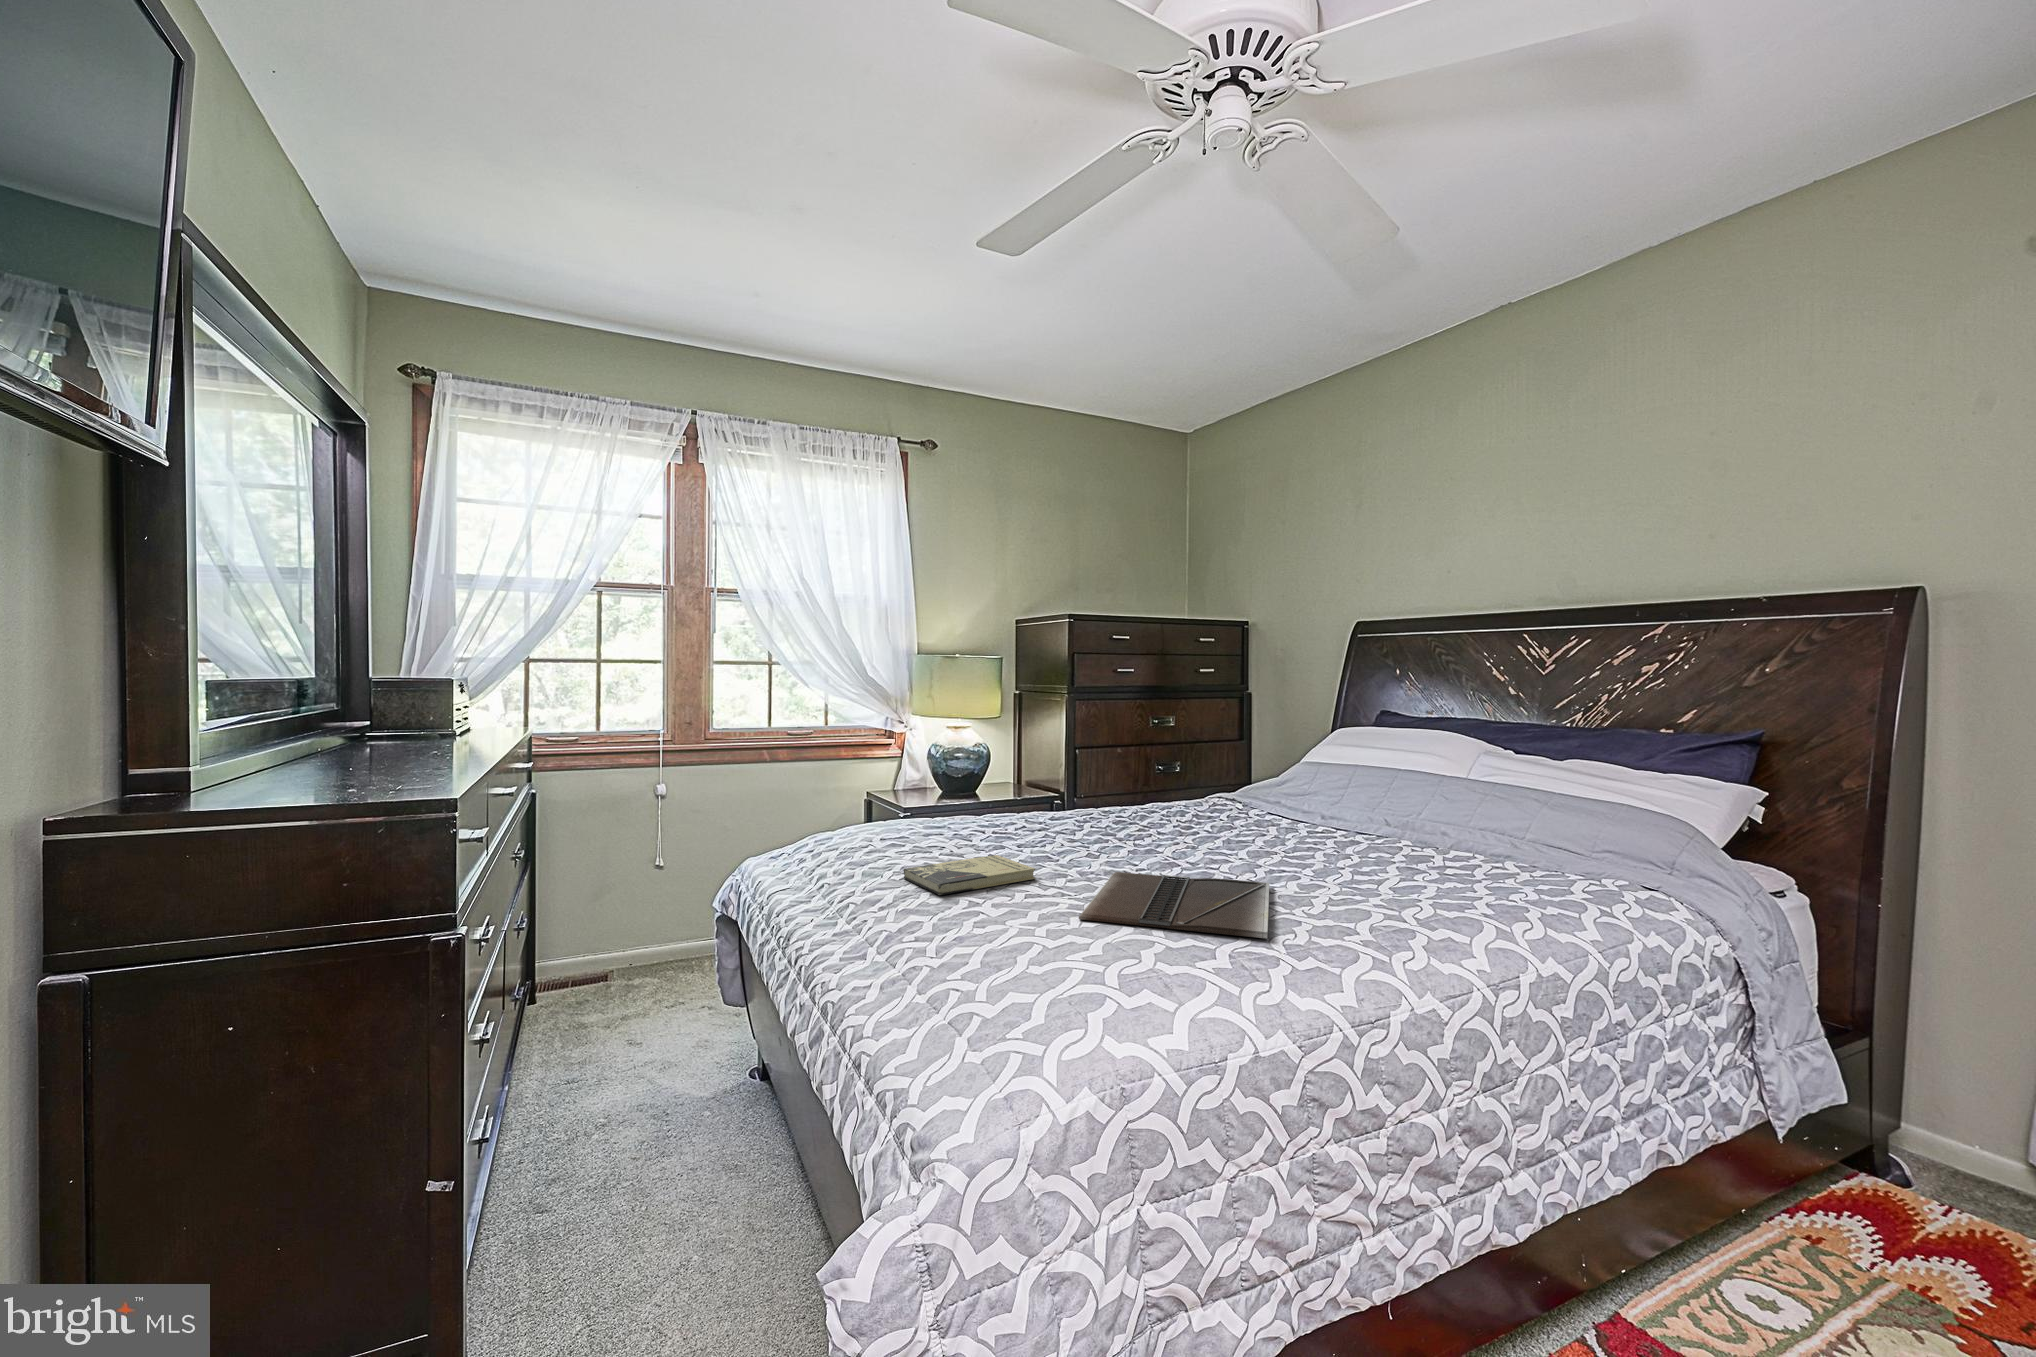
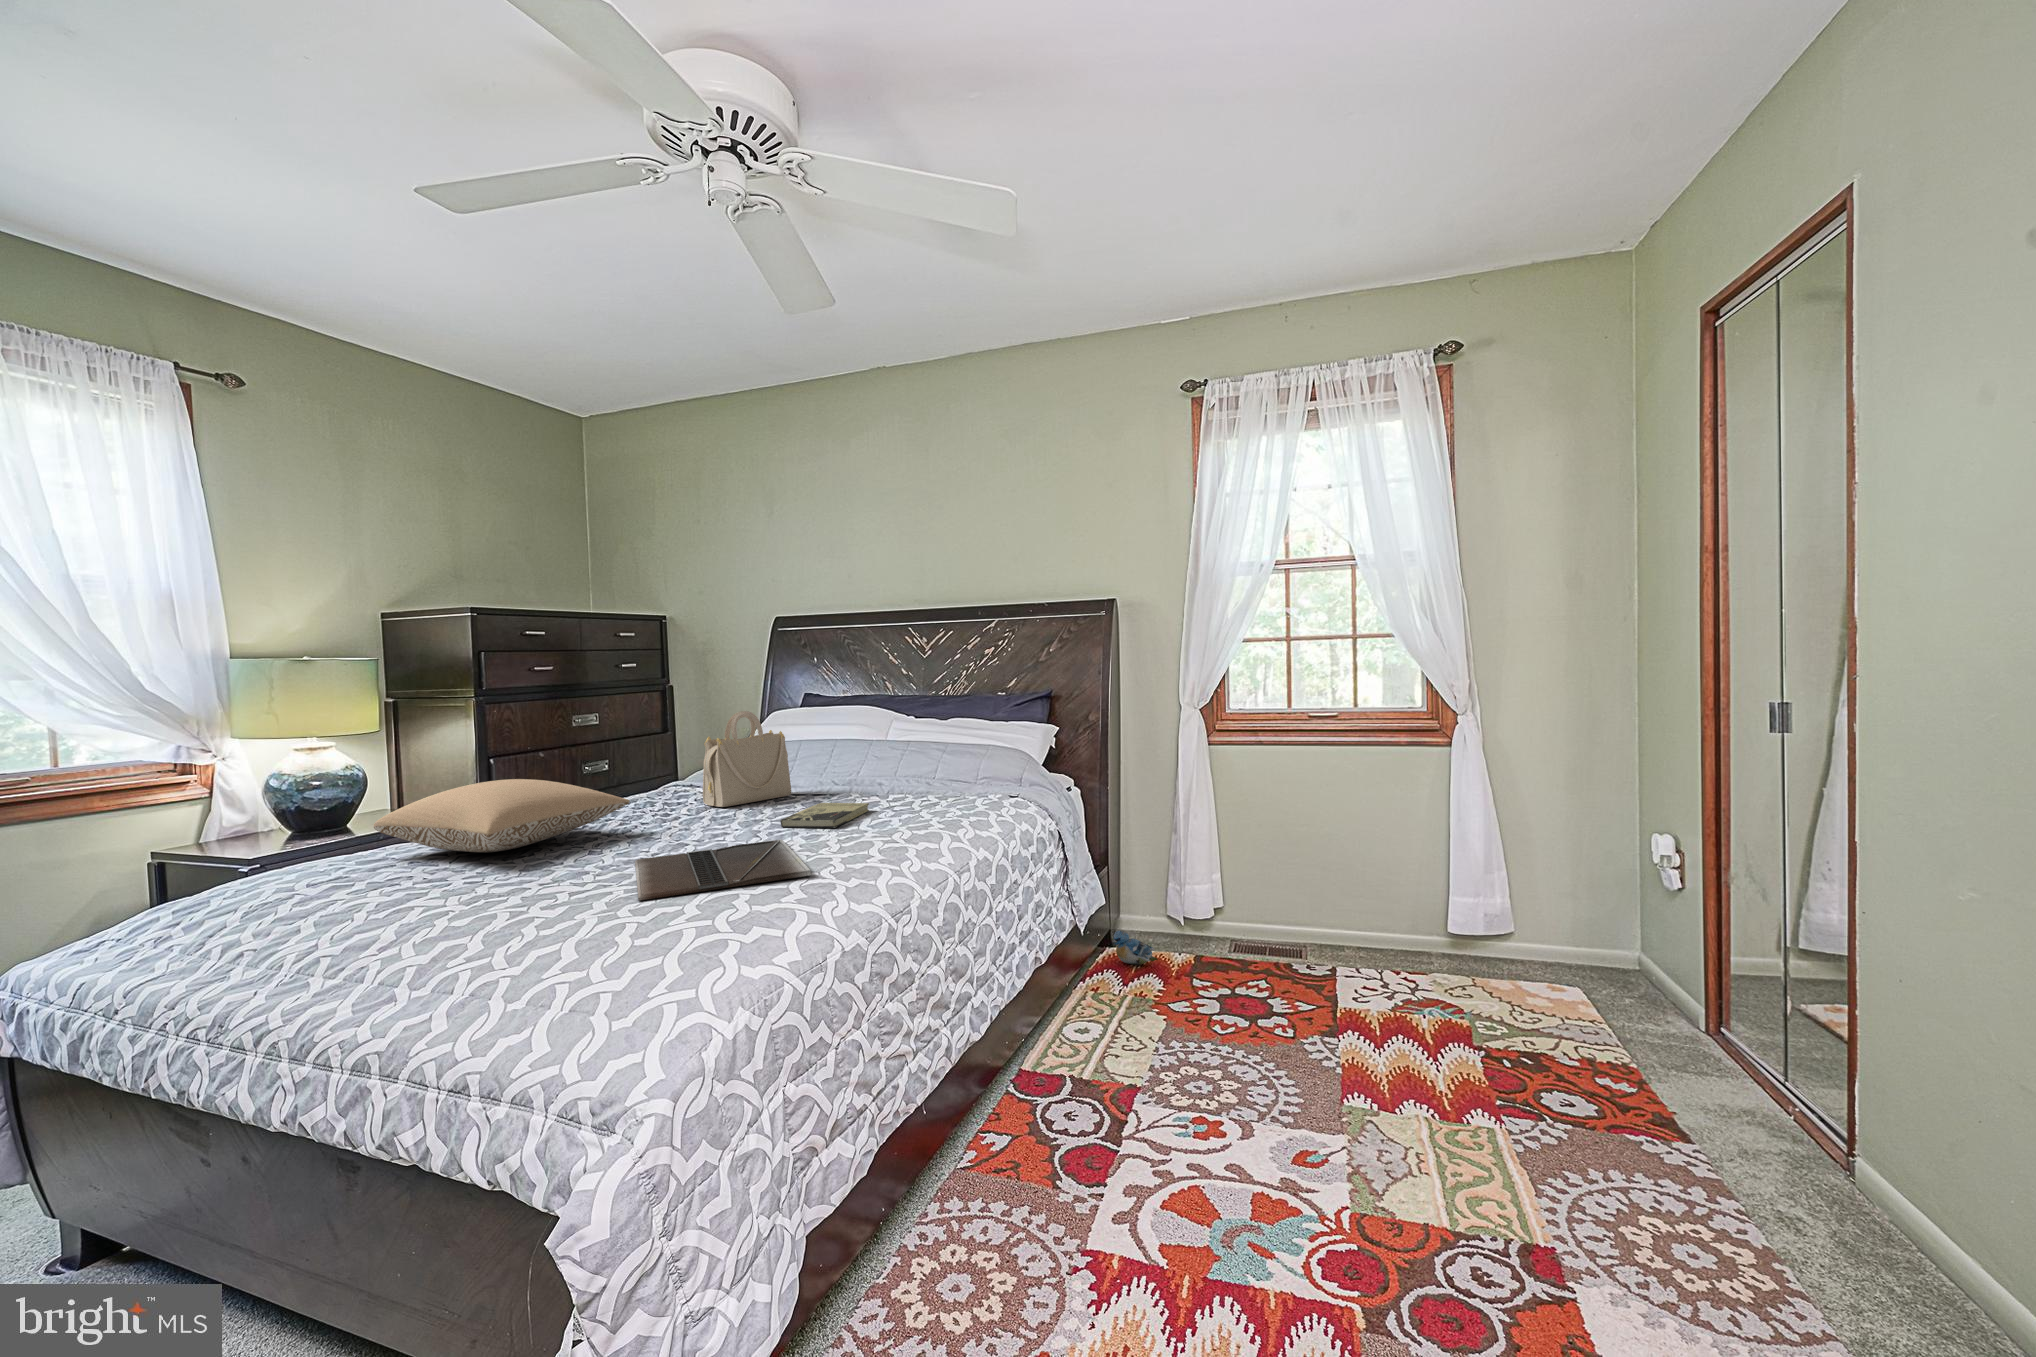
handbag: none [1227,726,1327,830] -> present [703,711,791,807]
pillow: none [945,772,1137,837] -> present [374,779,630,852]
book: present [904,855,1036,895] -> present [780,803,869,828]
plush toy: none [1866,1155,1983,1242] -> present [1112,931,1158,965]

